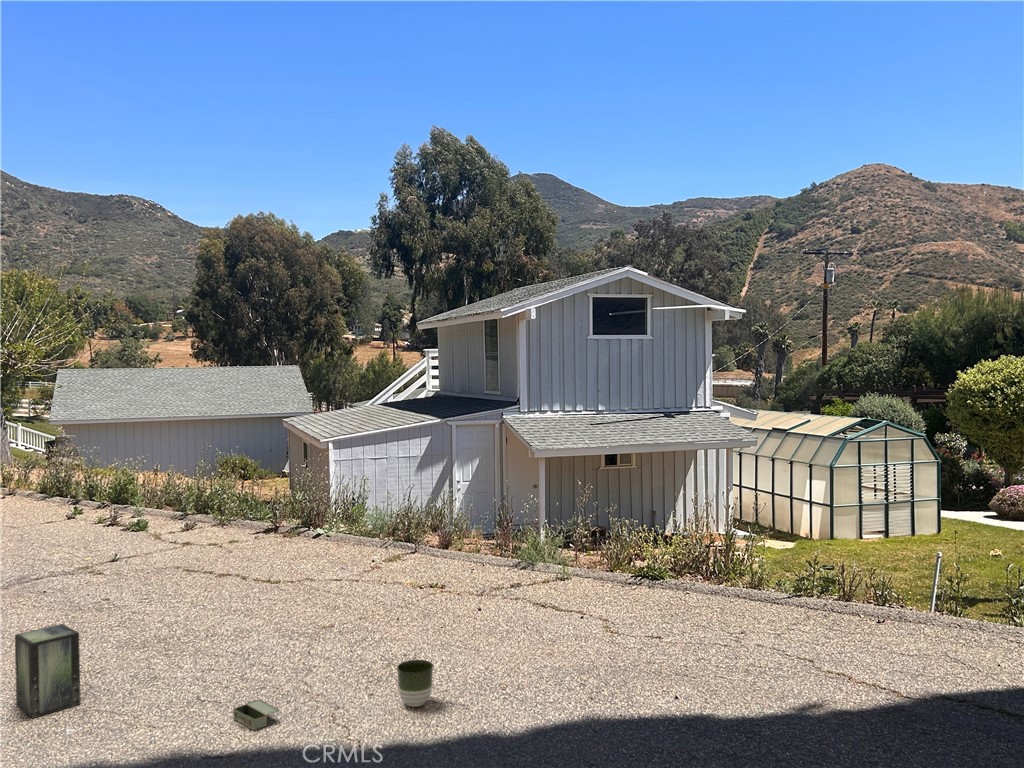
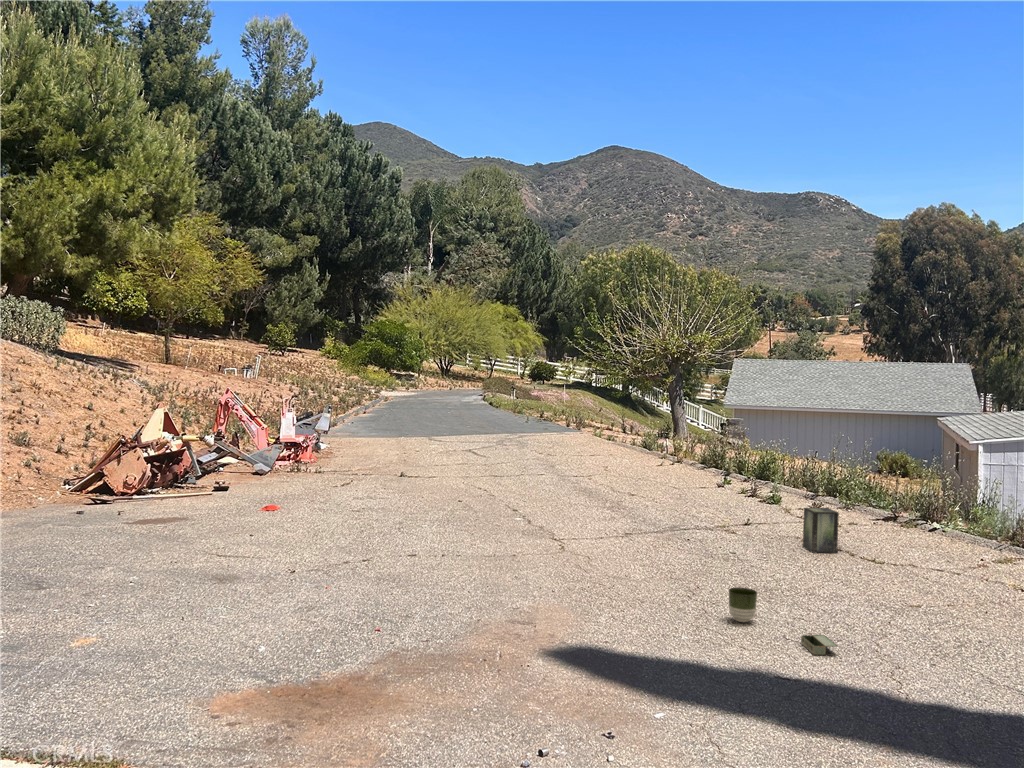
storage box: present [15,624,80,718] -> present [803,508,839,553]
planter: present [397,660,433,707] -> present [729,587,757,622]

